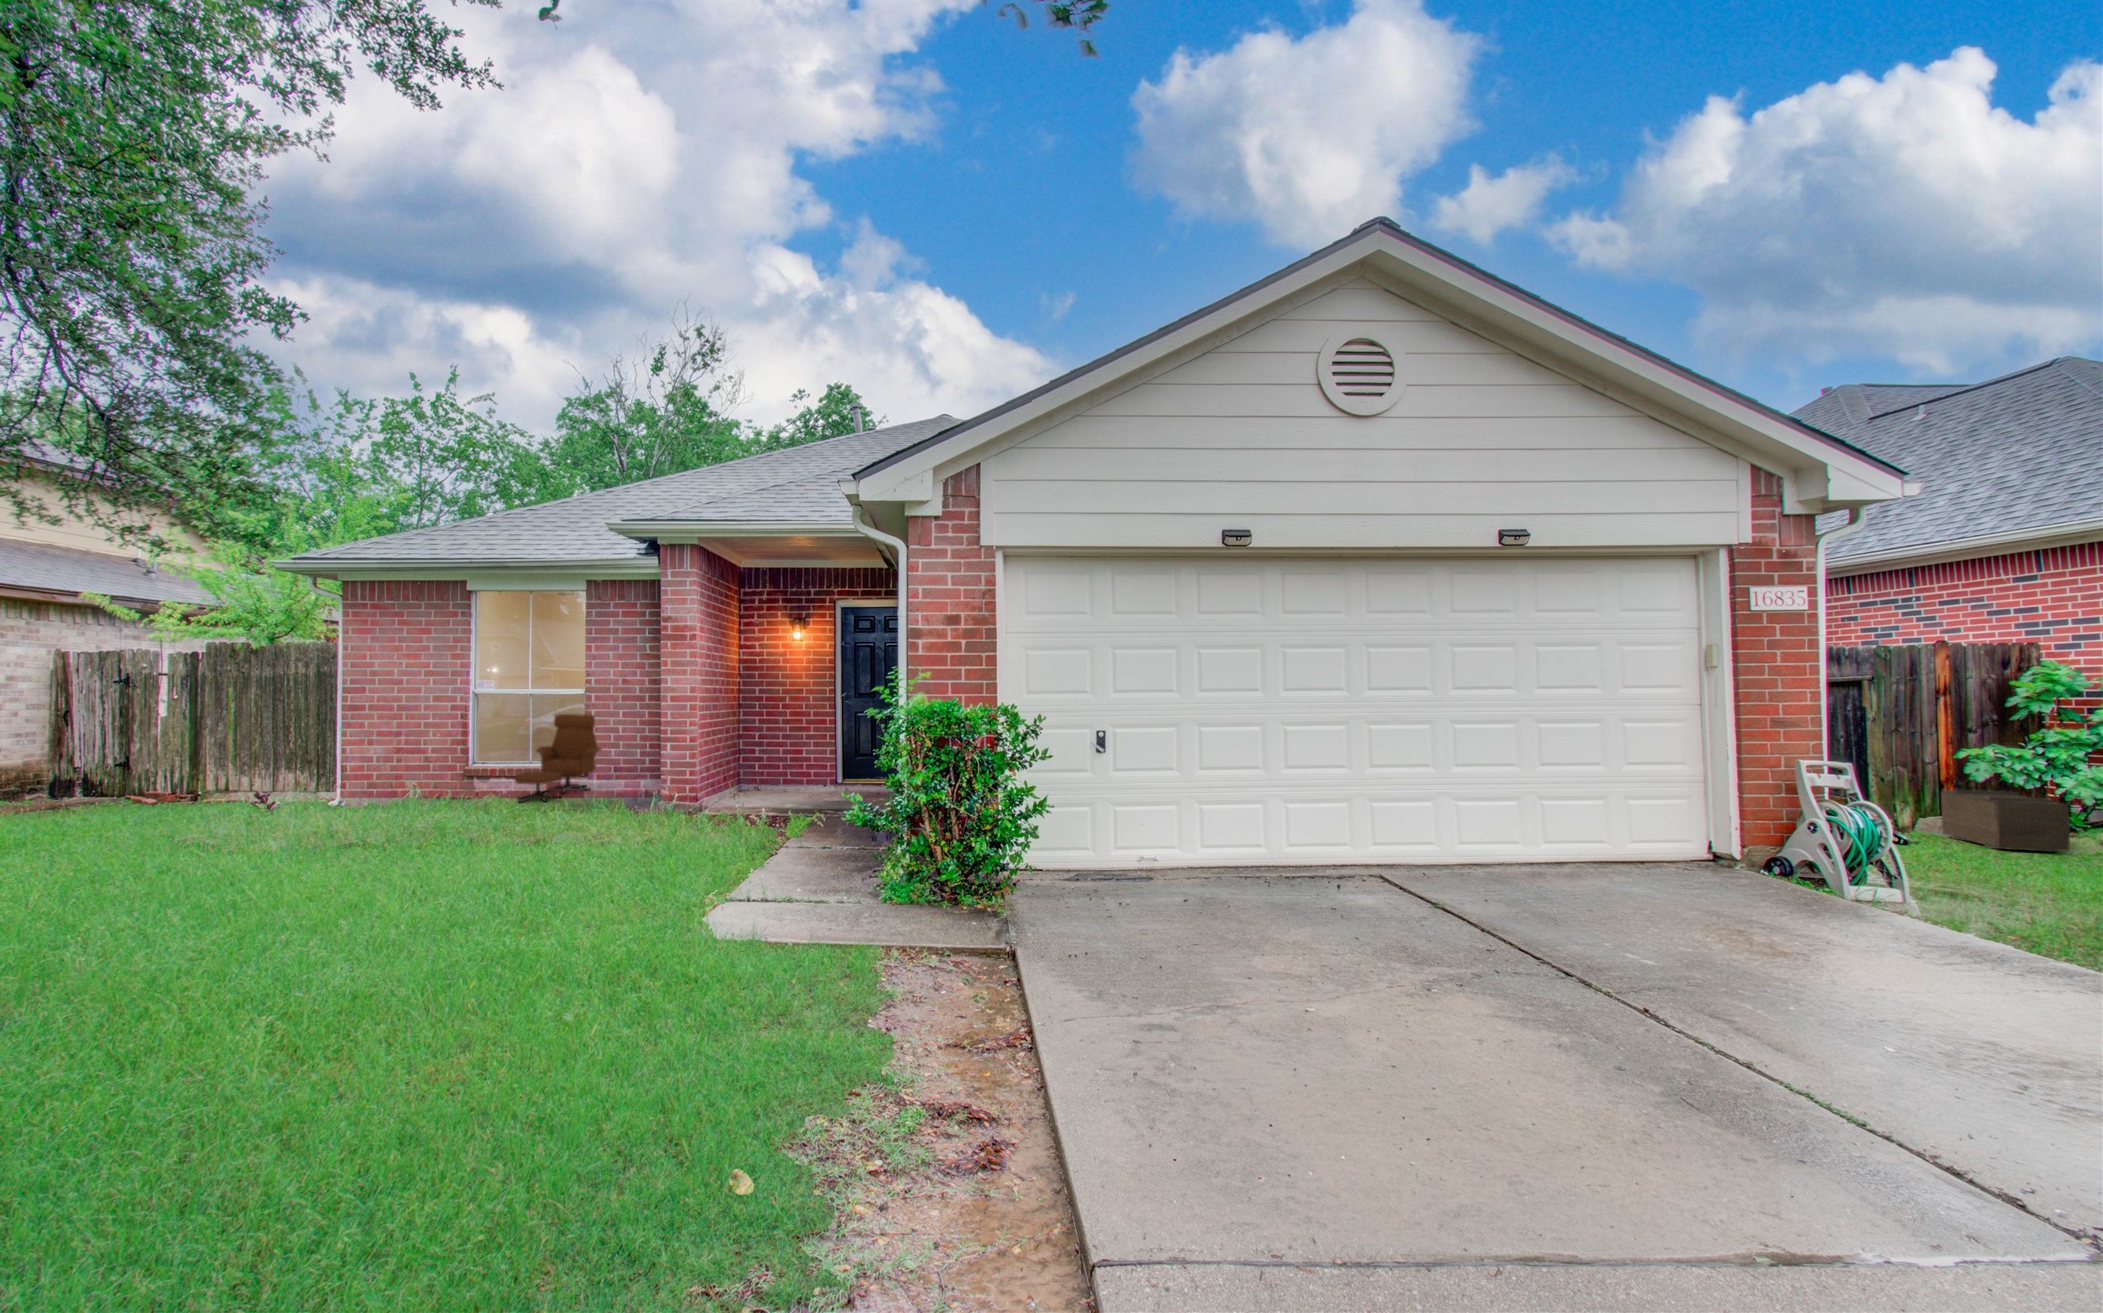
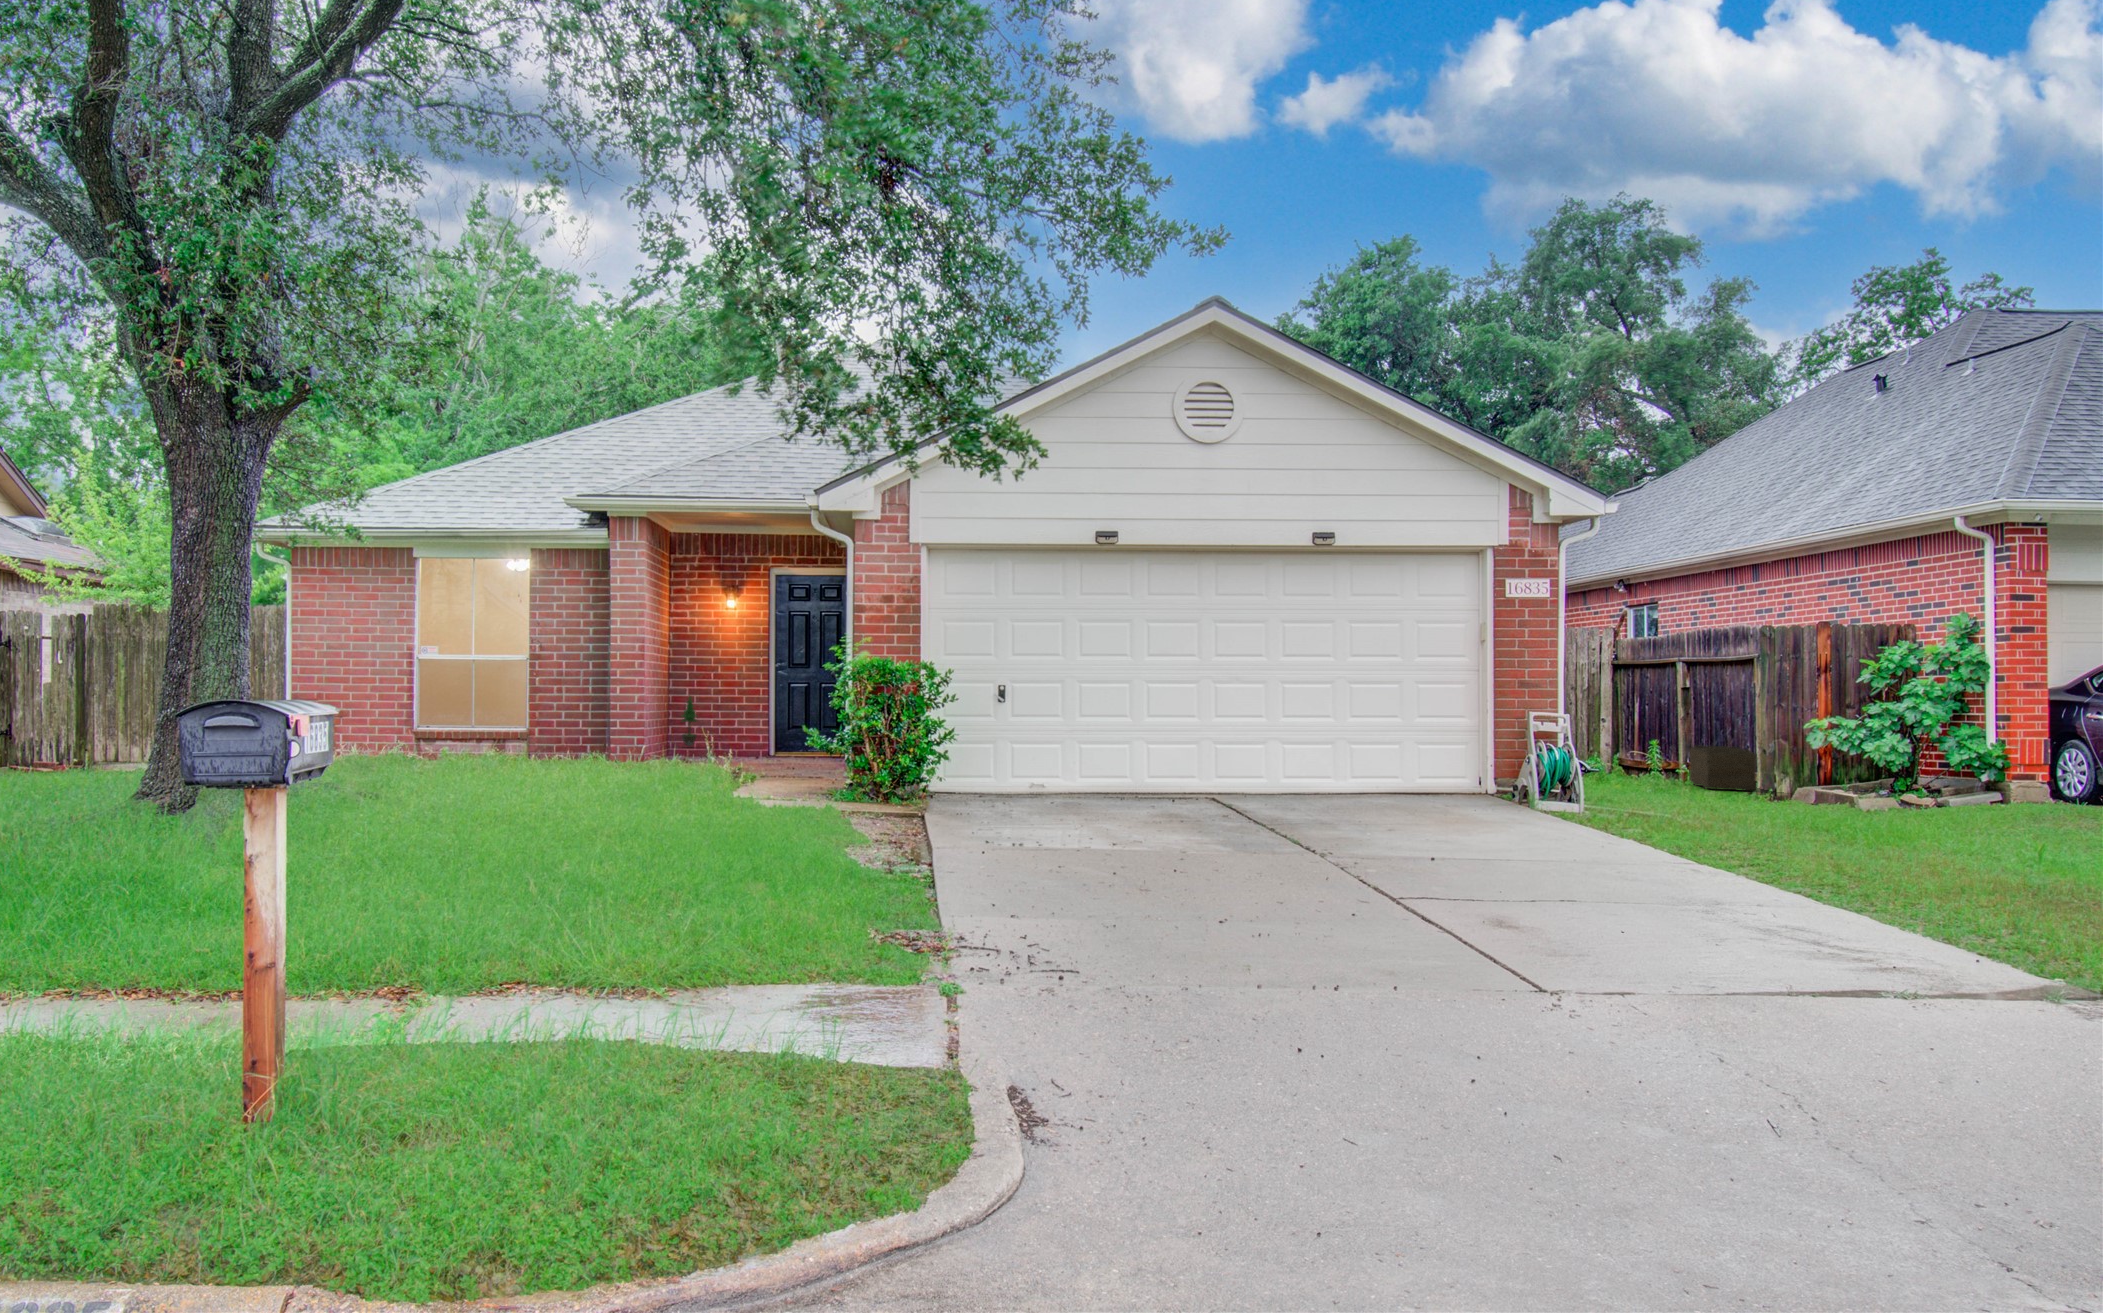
lounge chair: present [515,714,602,802] -> none [479,678,550,754]
potted tree: none [742,728,763,785] -> present [682,695,697,746]

